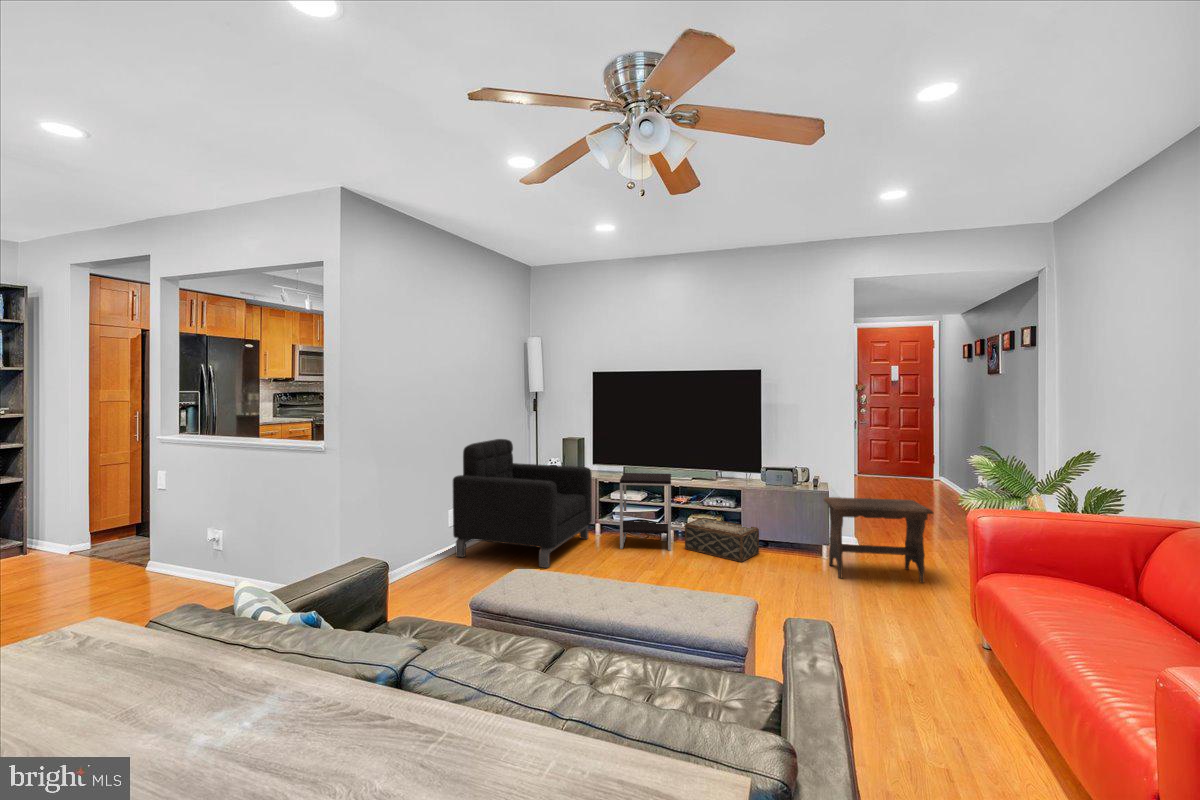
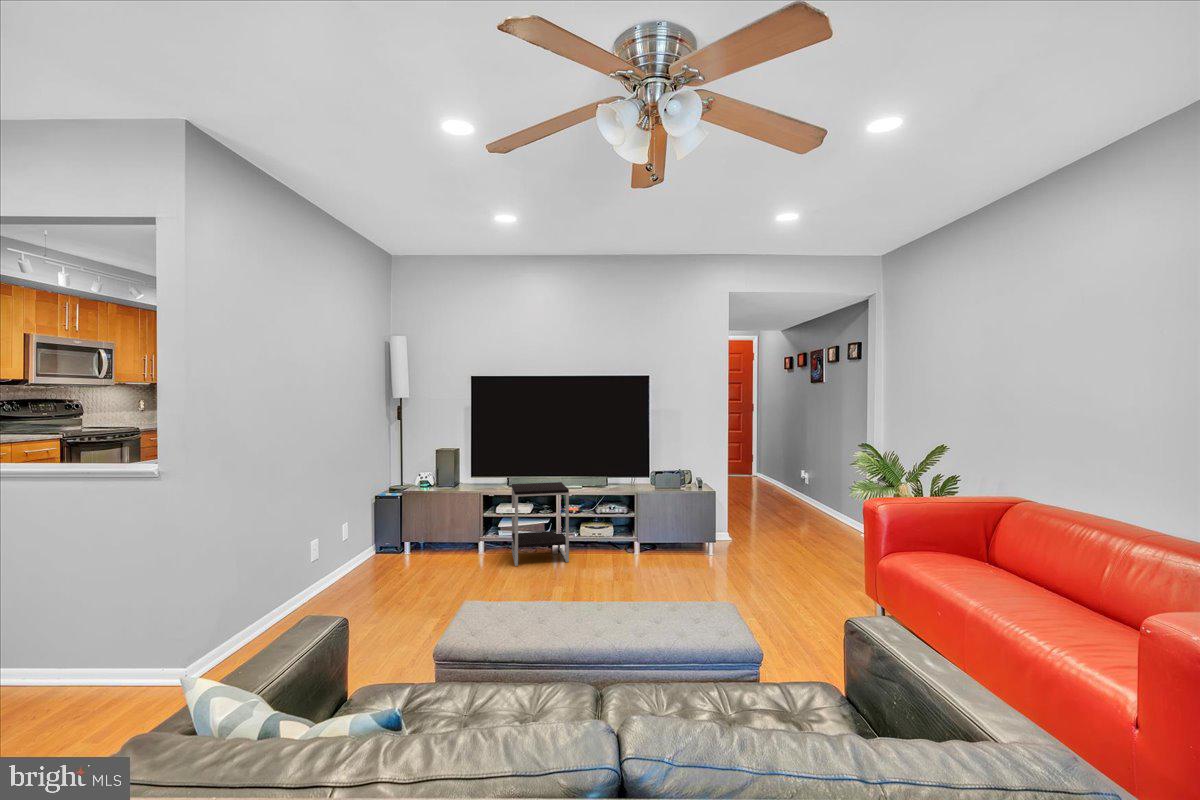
armchair: present [453,439,592,568] -> none [316,452,478,598]
footstool: present [824,497,933,583] -> none [713,493,807,571]
woven basket: present [685,518,759,562] -> none [581,525,653,566]

